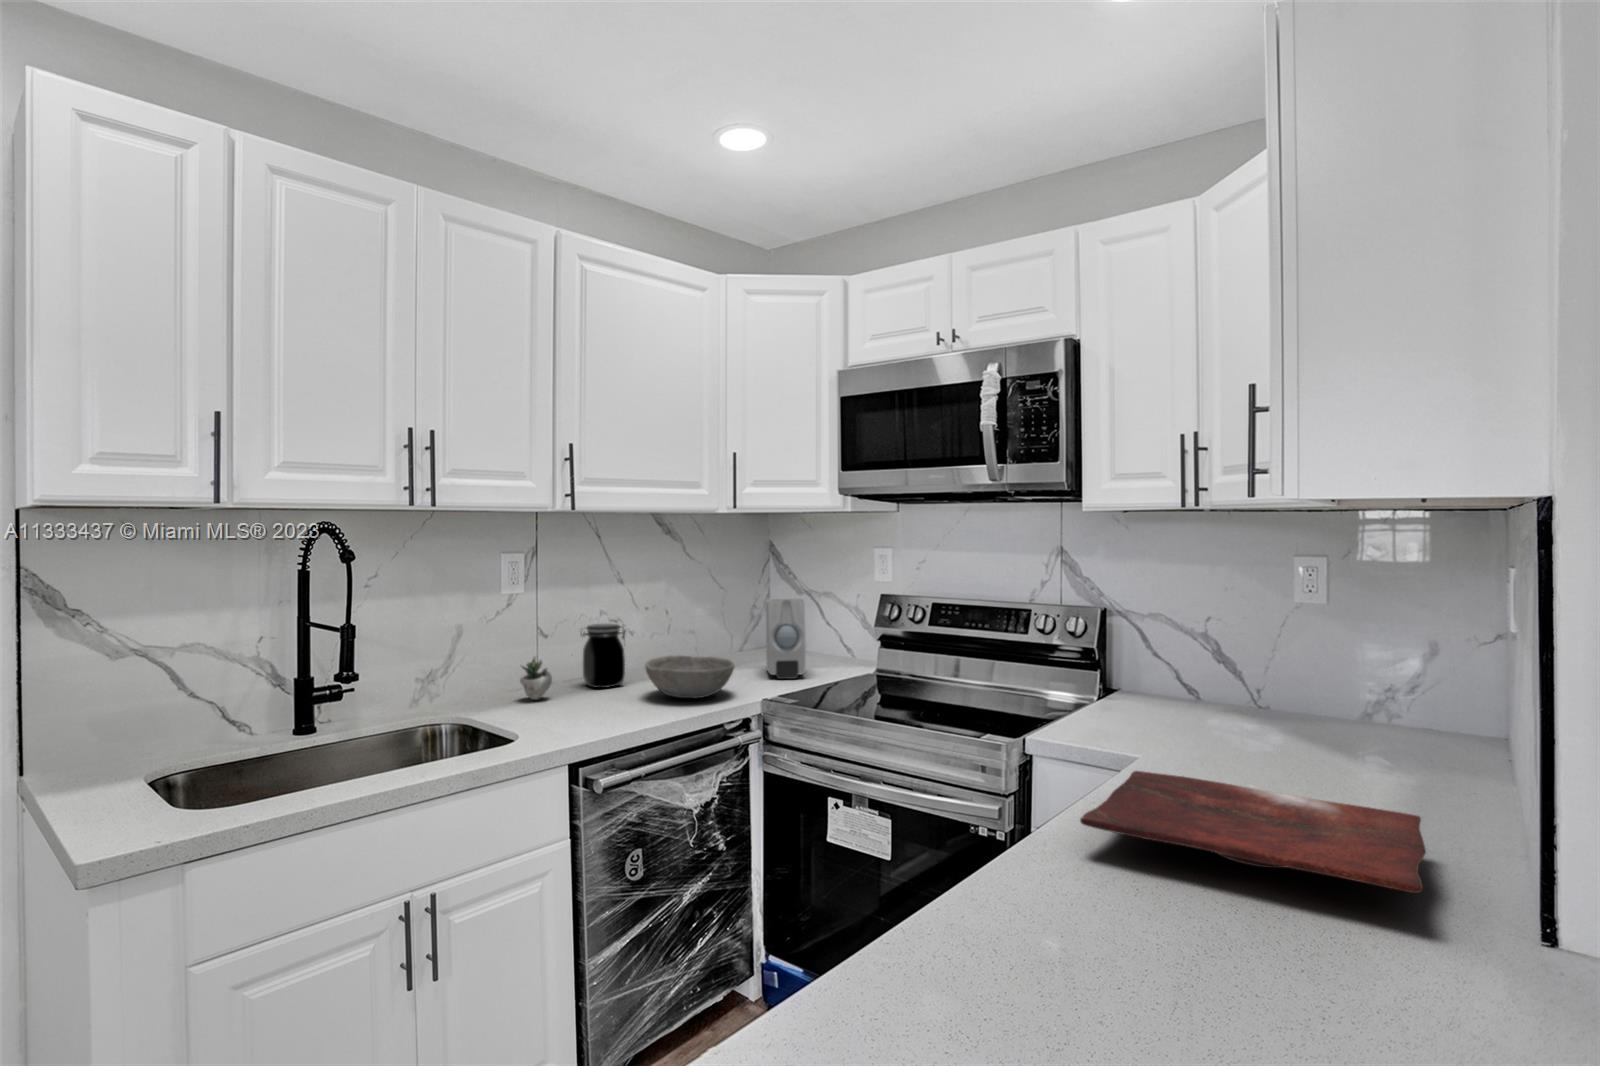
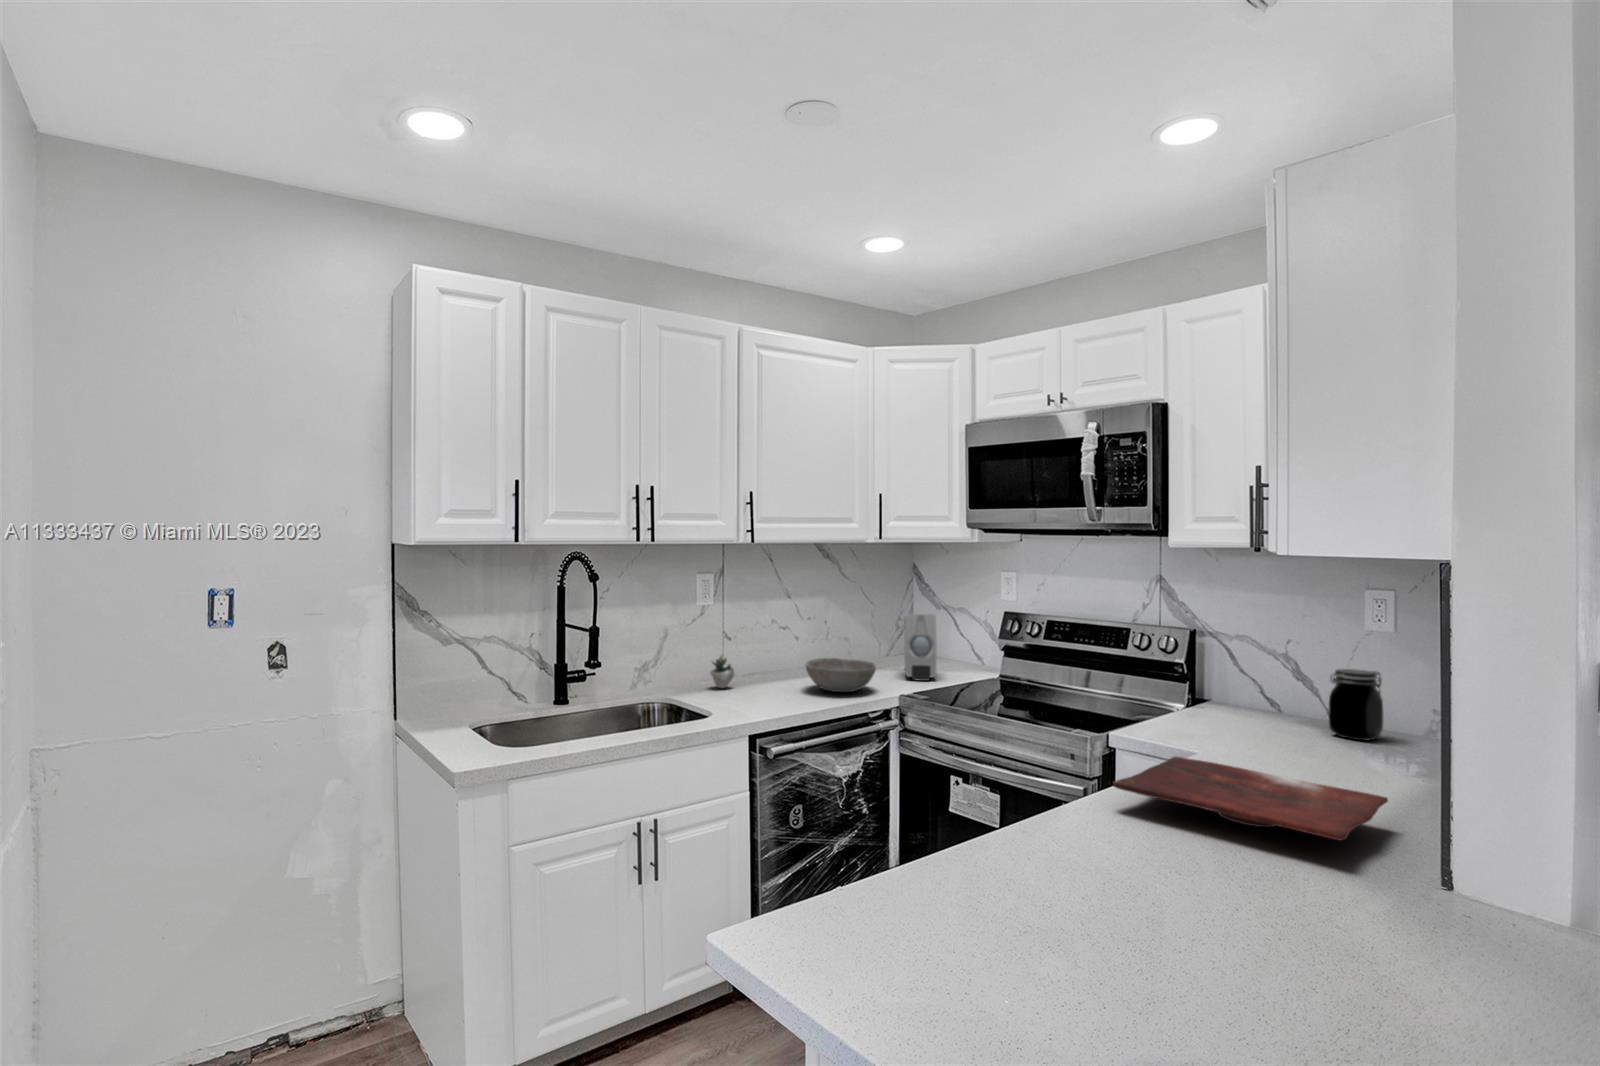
jar: present [581,624,626,688] -> present [1329,669,1384,740]

